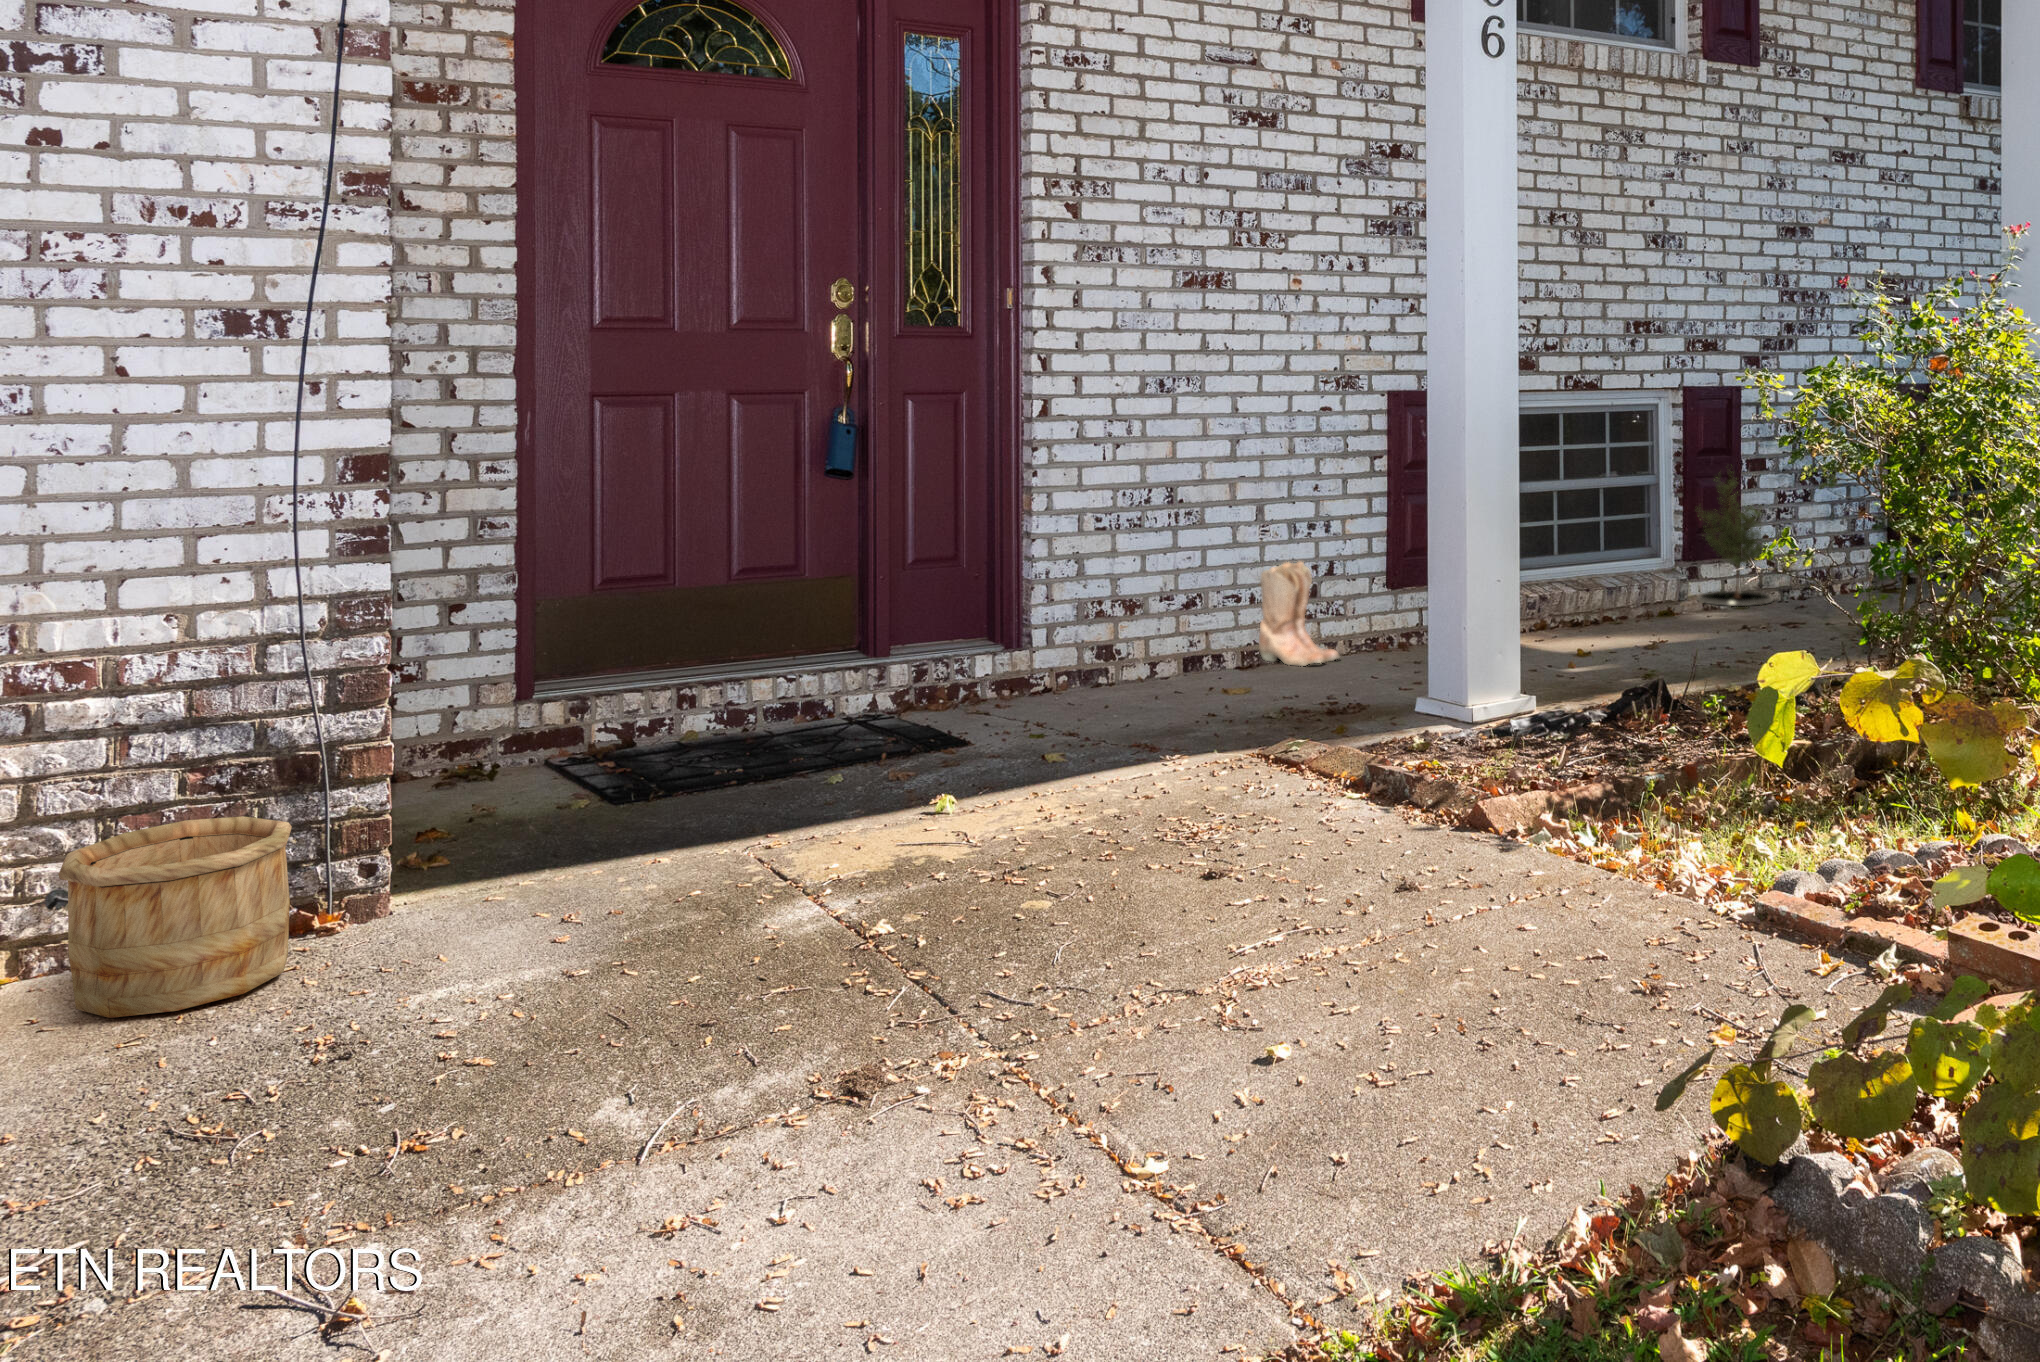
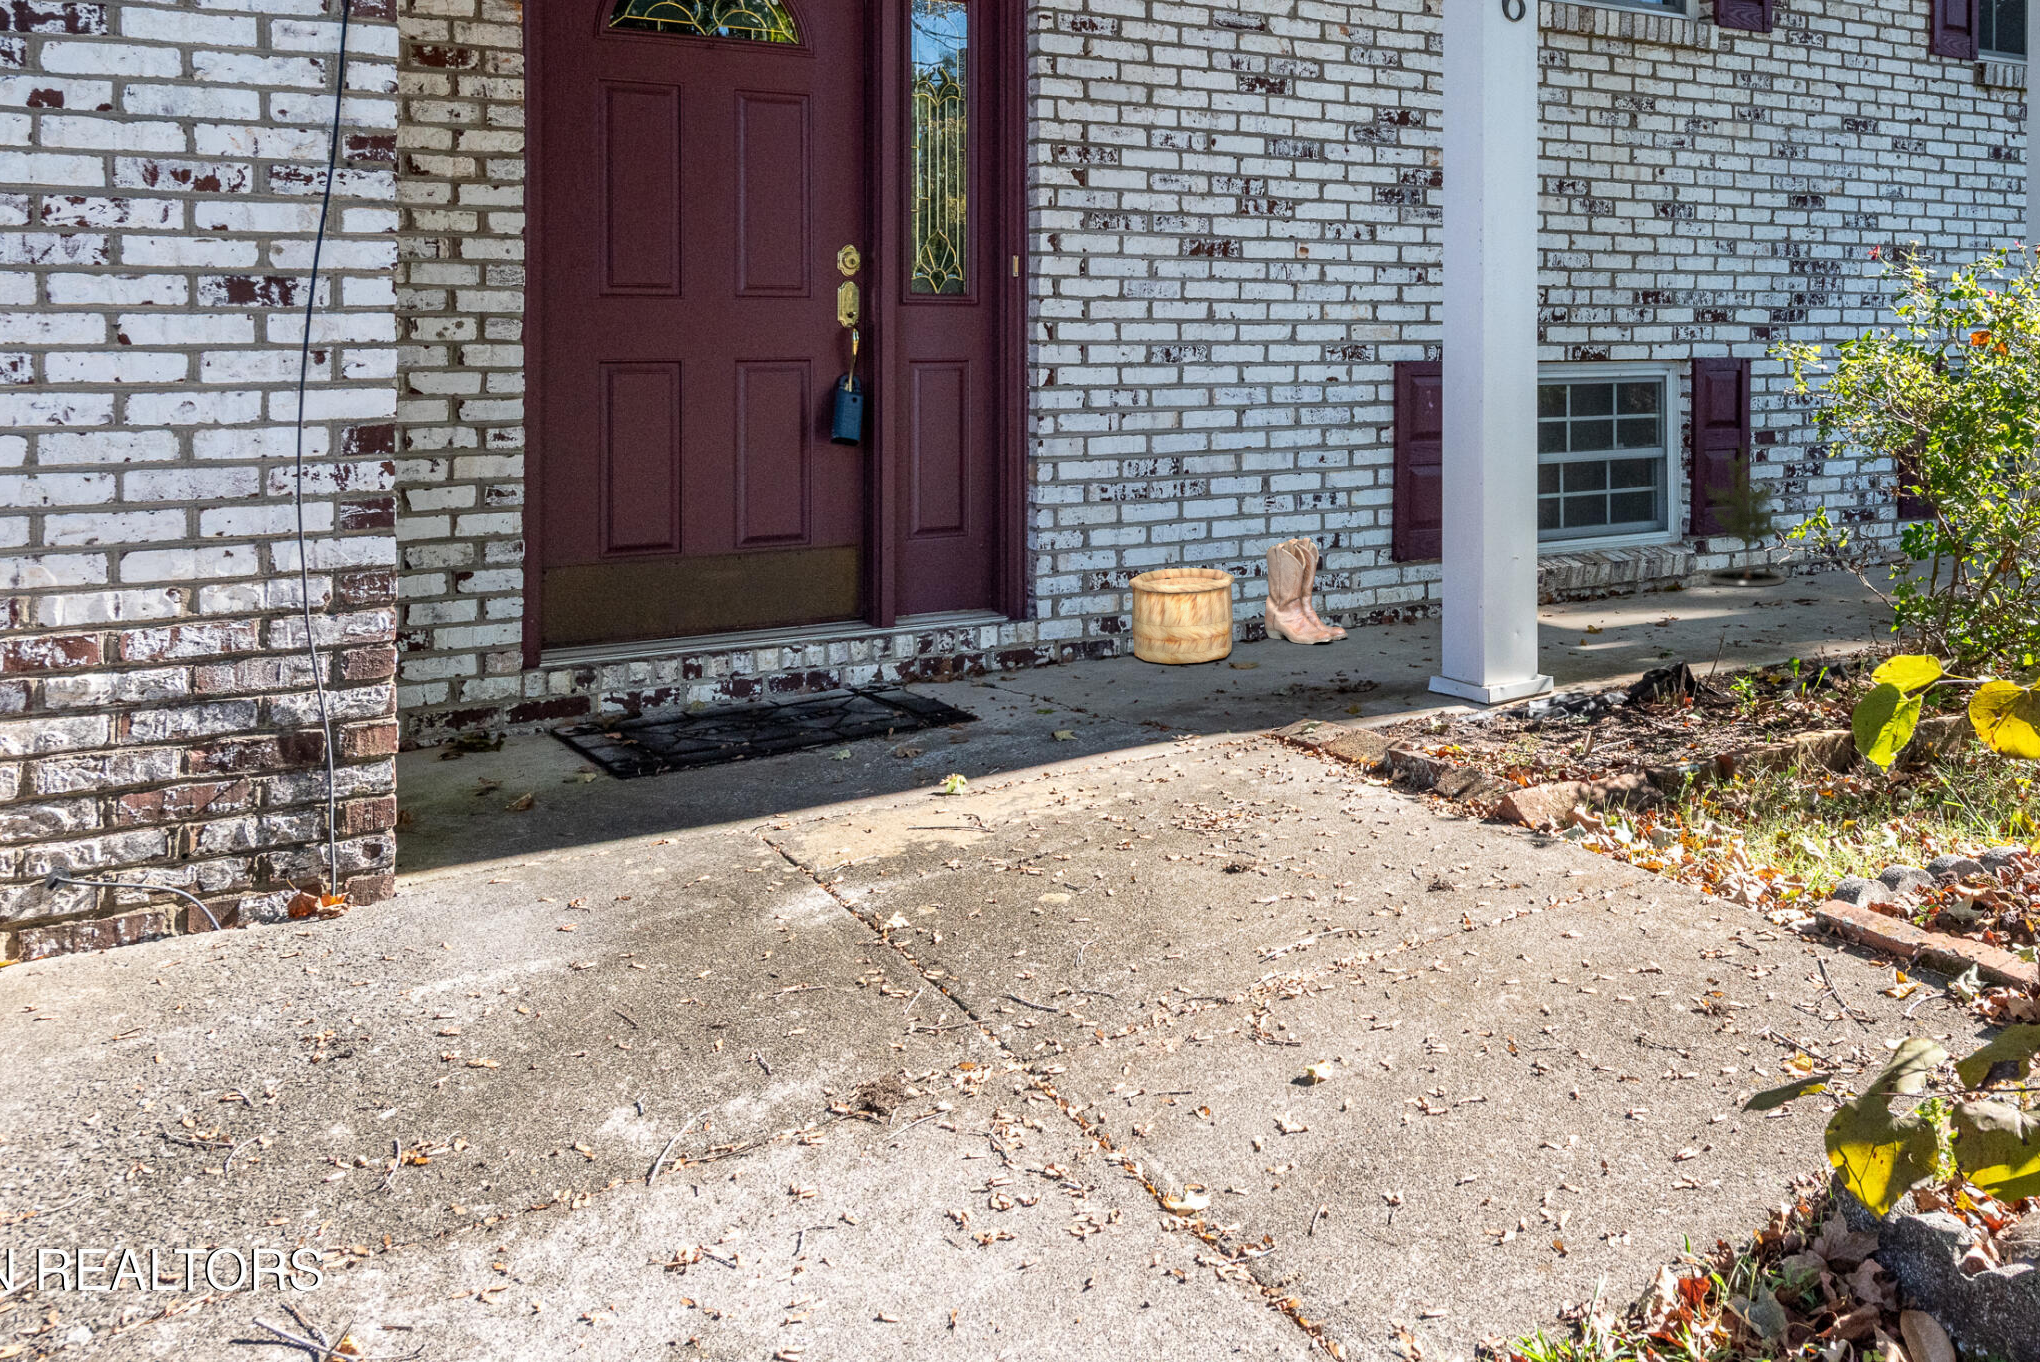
wooden bucket: present [58,817,292,1018] -> present [1129,568,1235,664]

